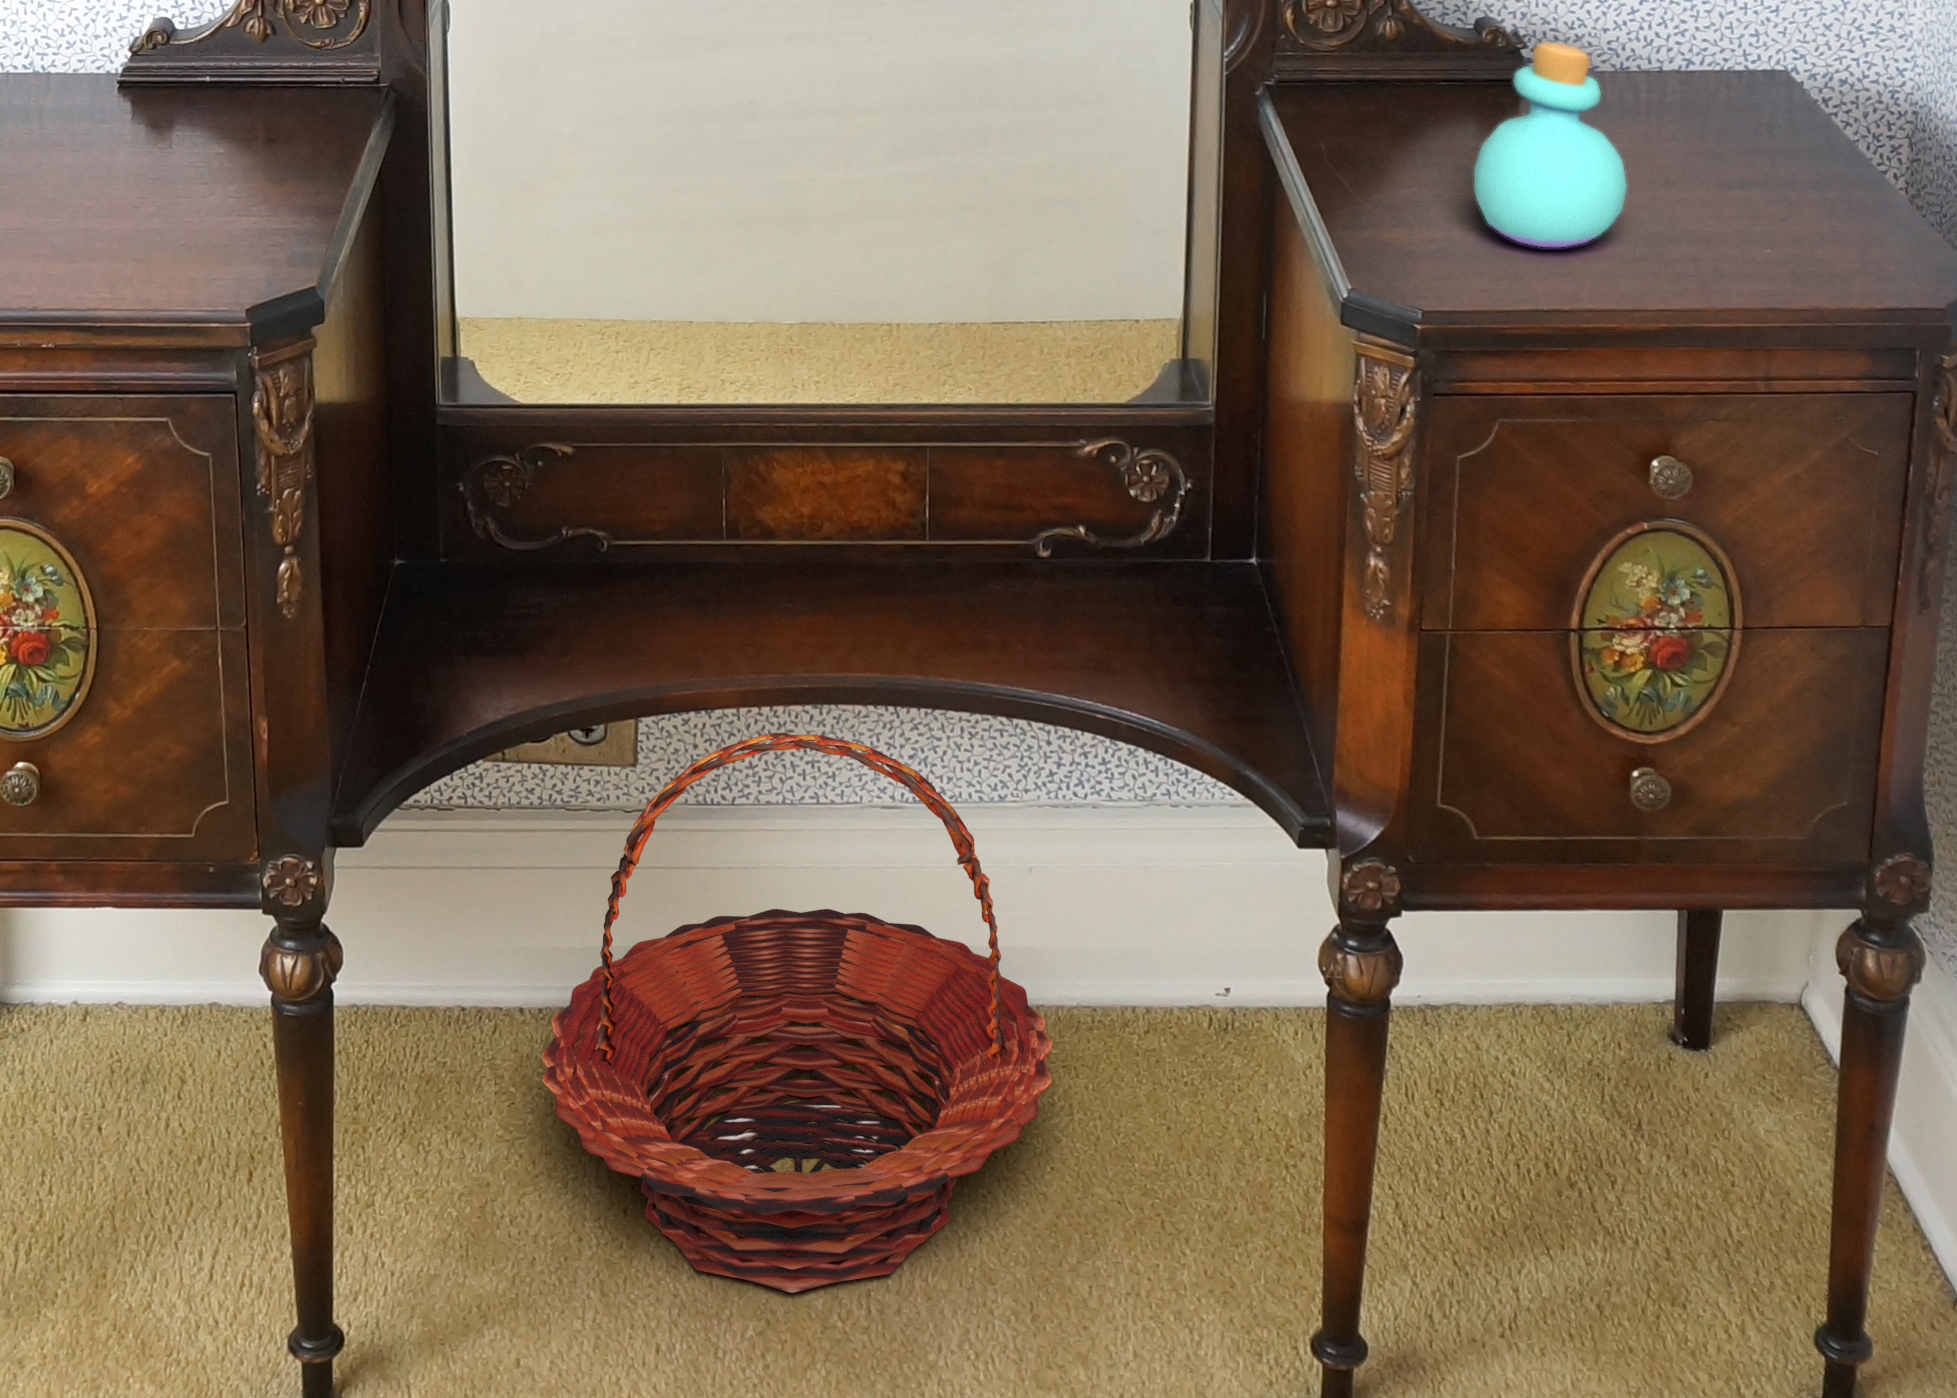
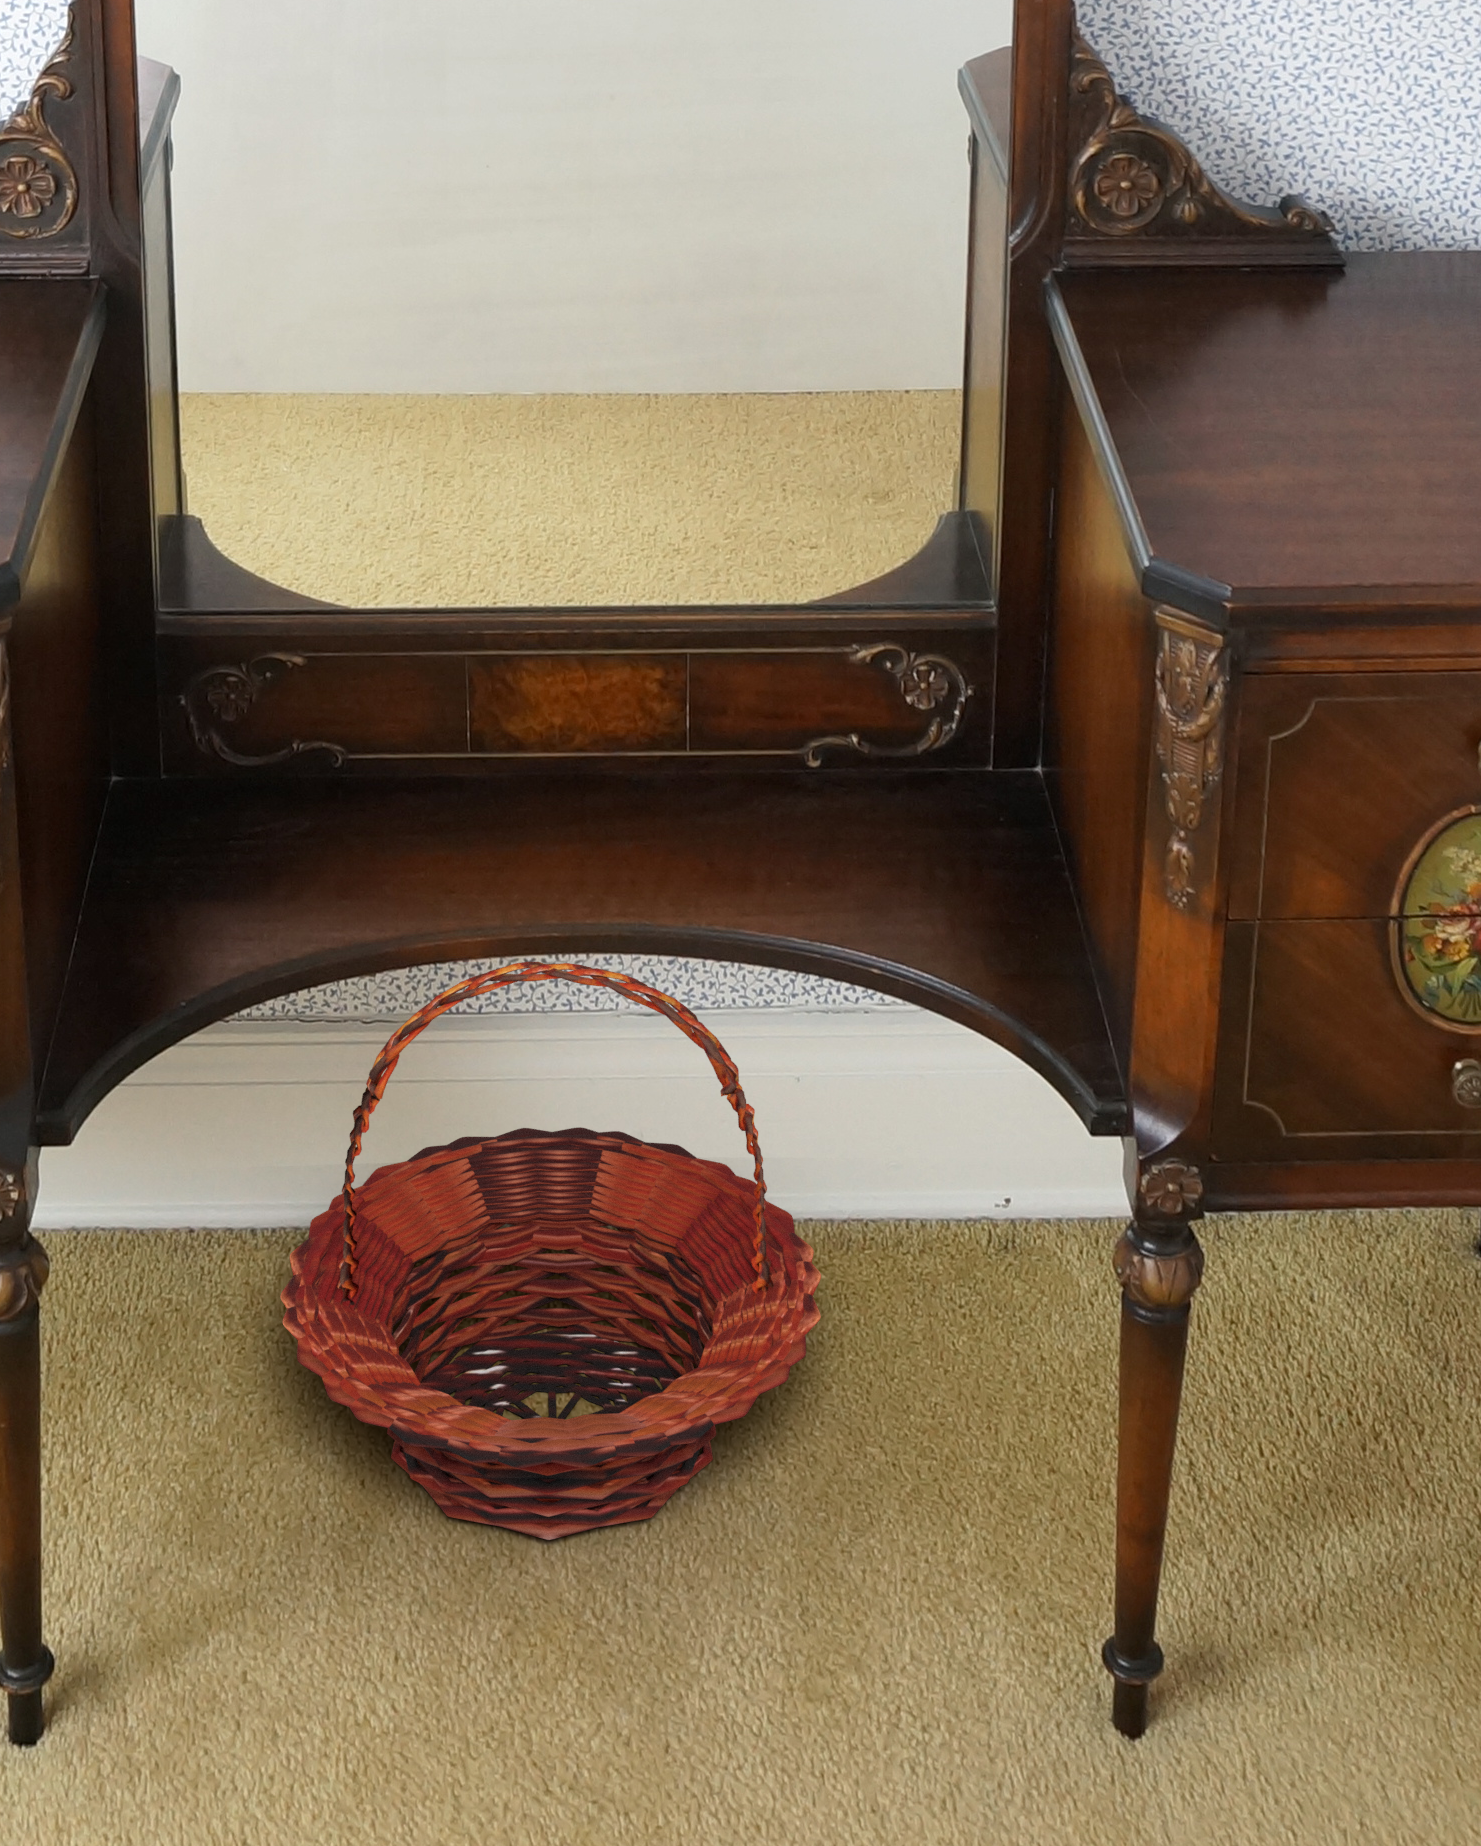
perfume bottle: present [1474,42,1627,247] -> none [1270,259,1431,476]

